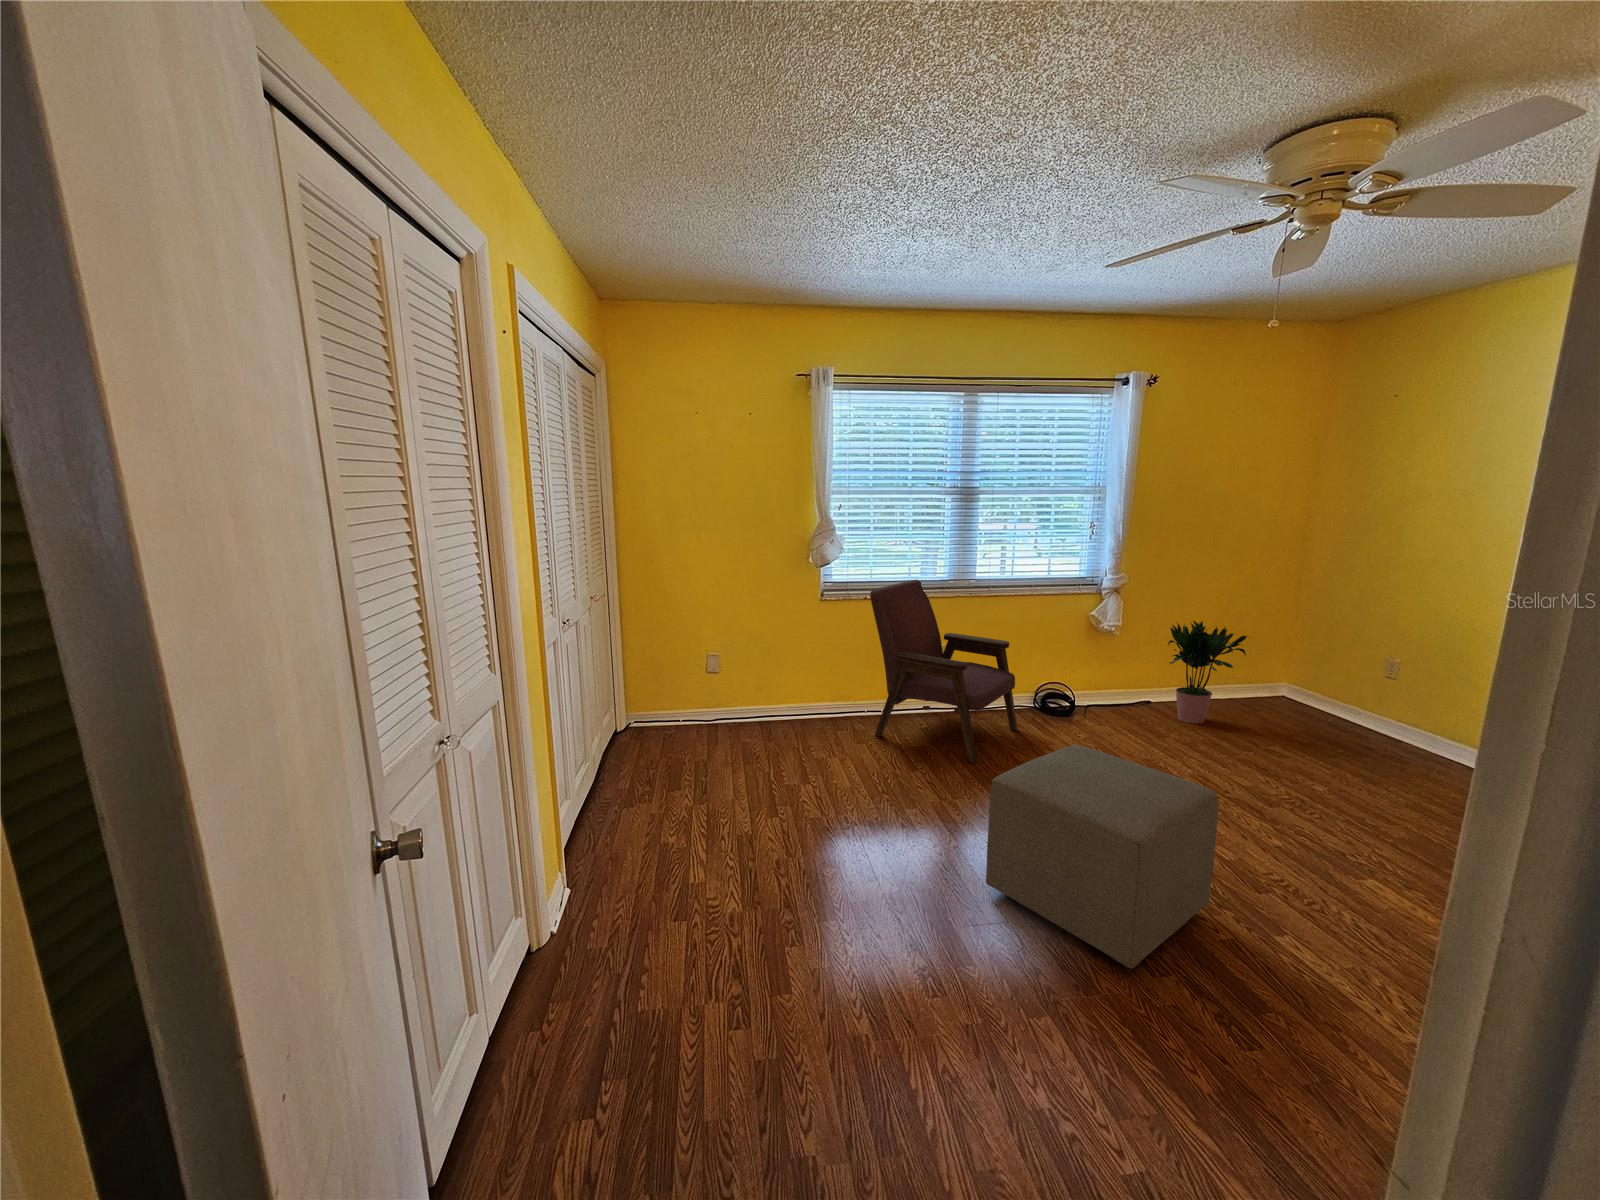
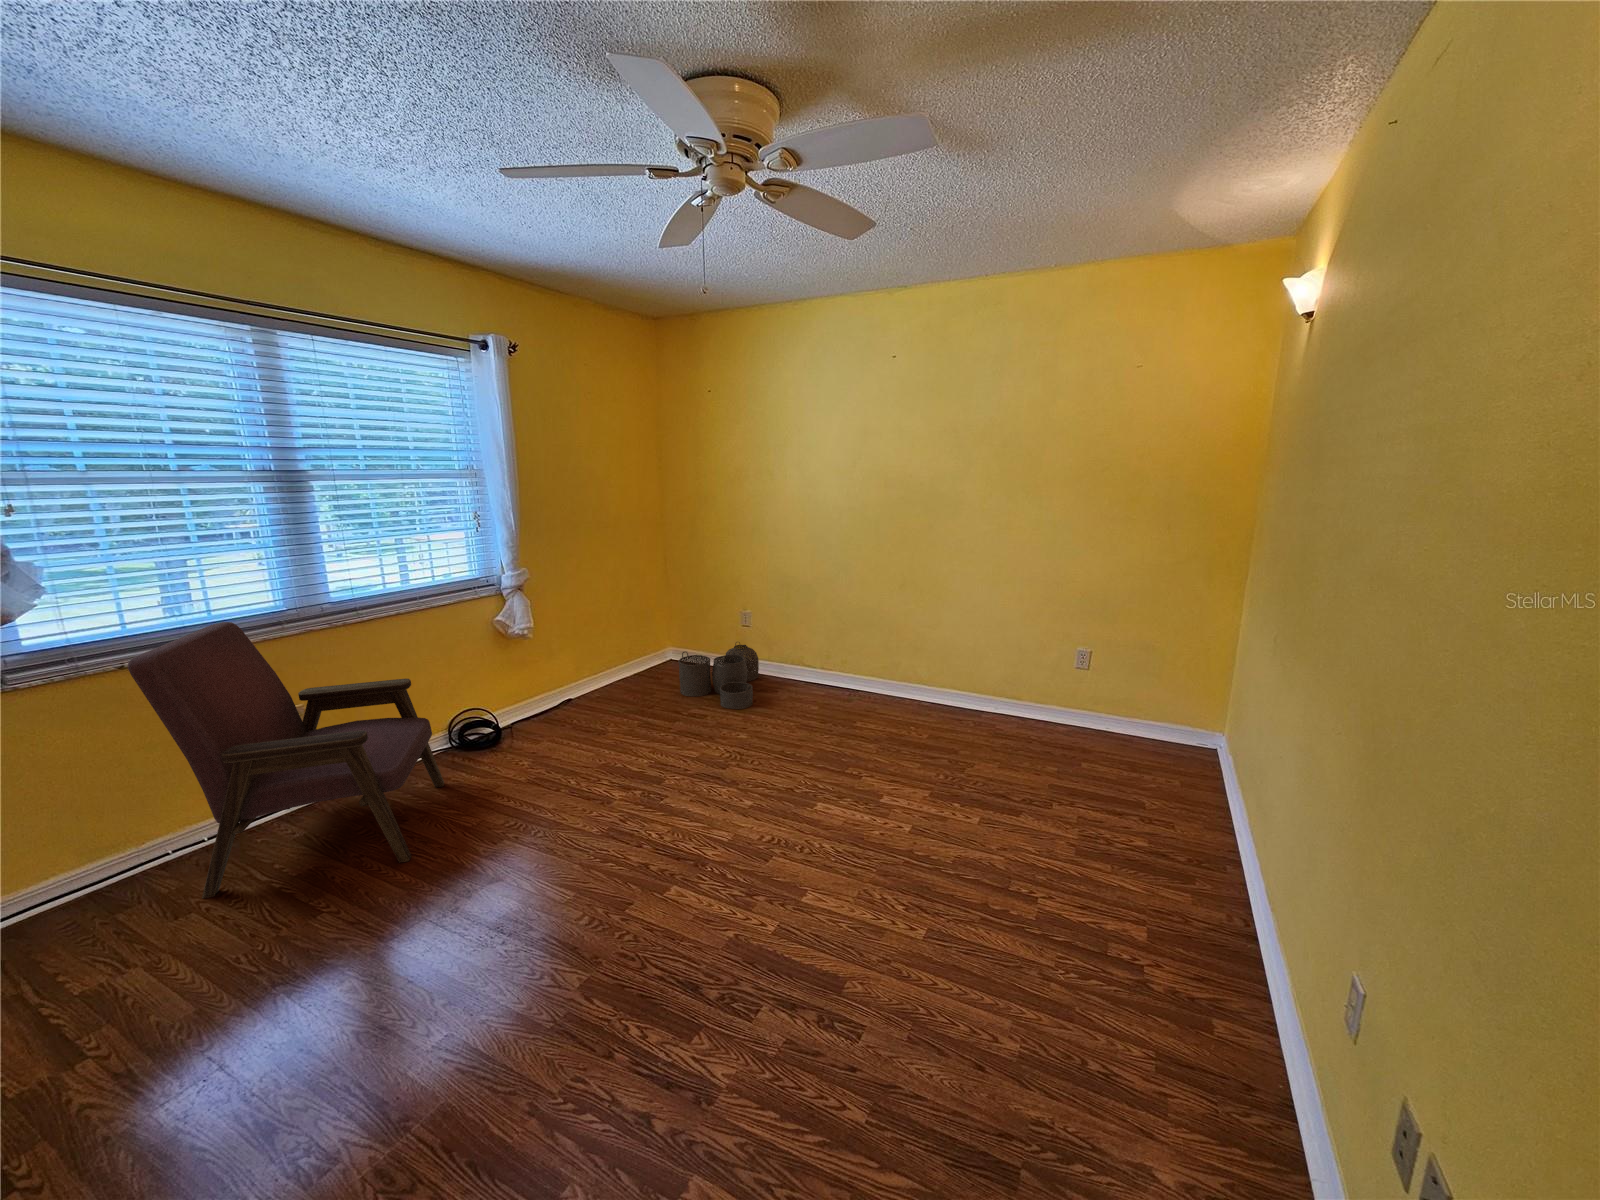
potted plant: present [1168,621,1247,724] -> none [570,600,652,706]
woven basket: none [1277,692,1415,776] -> present [679,642,759,709]
ottoman: present [986,745,1219,968] -> none [511,788,745,1052]

